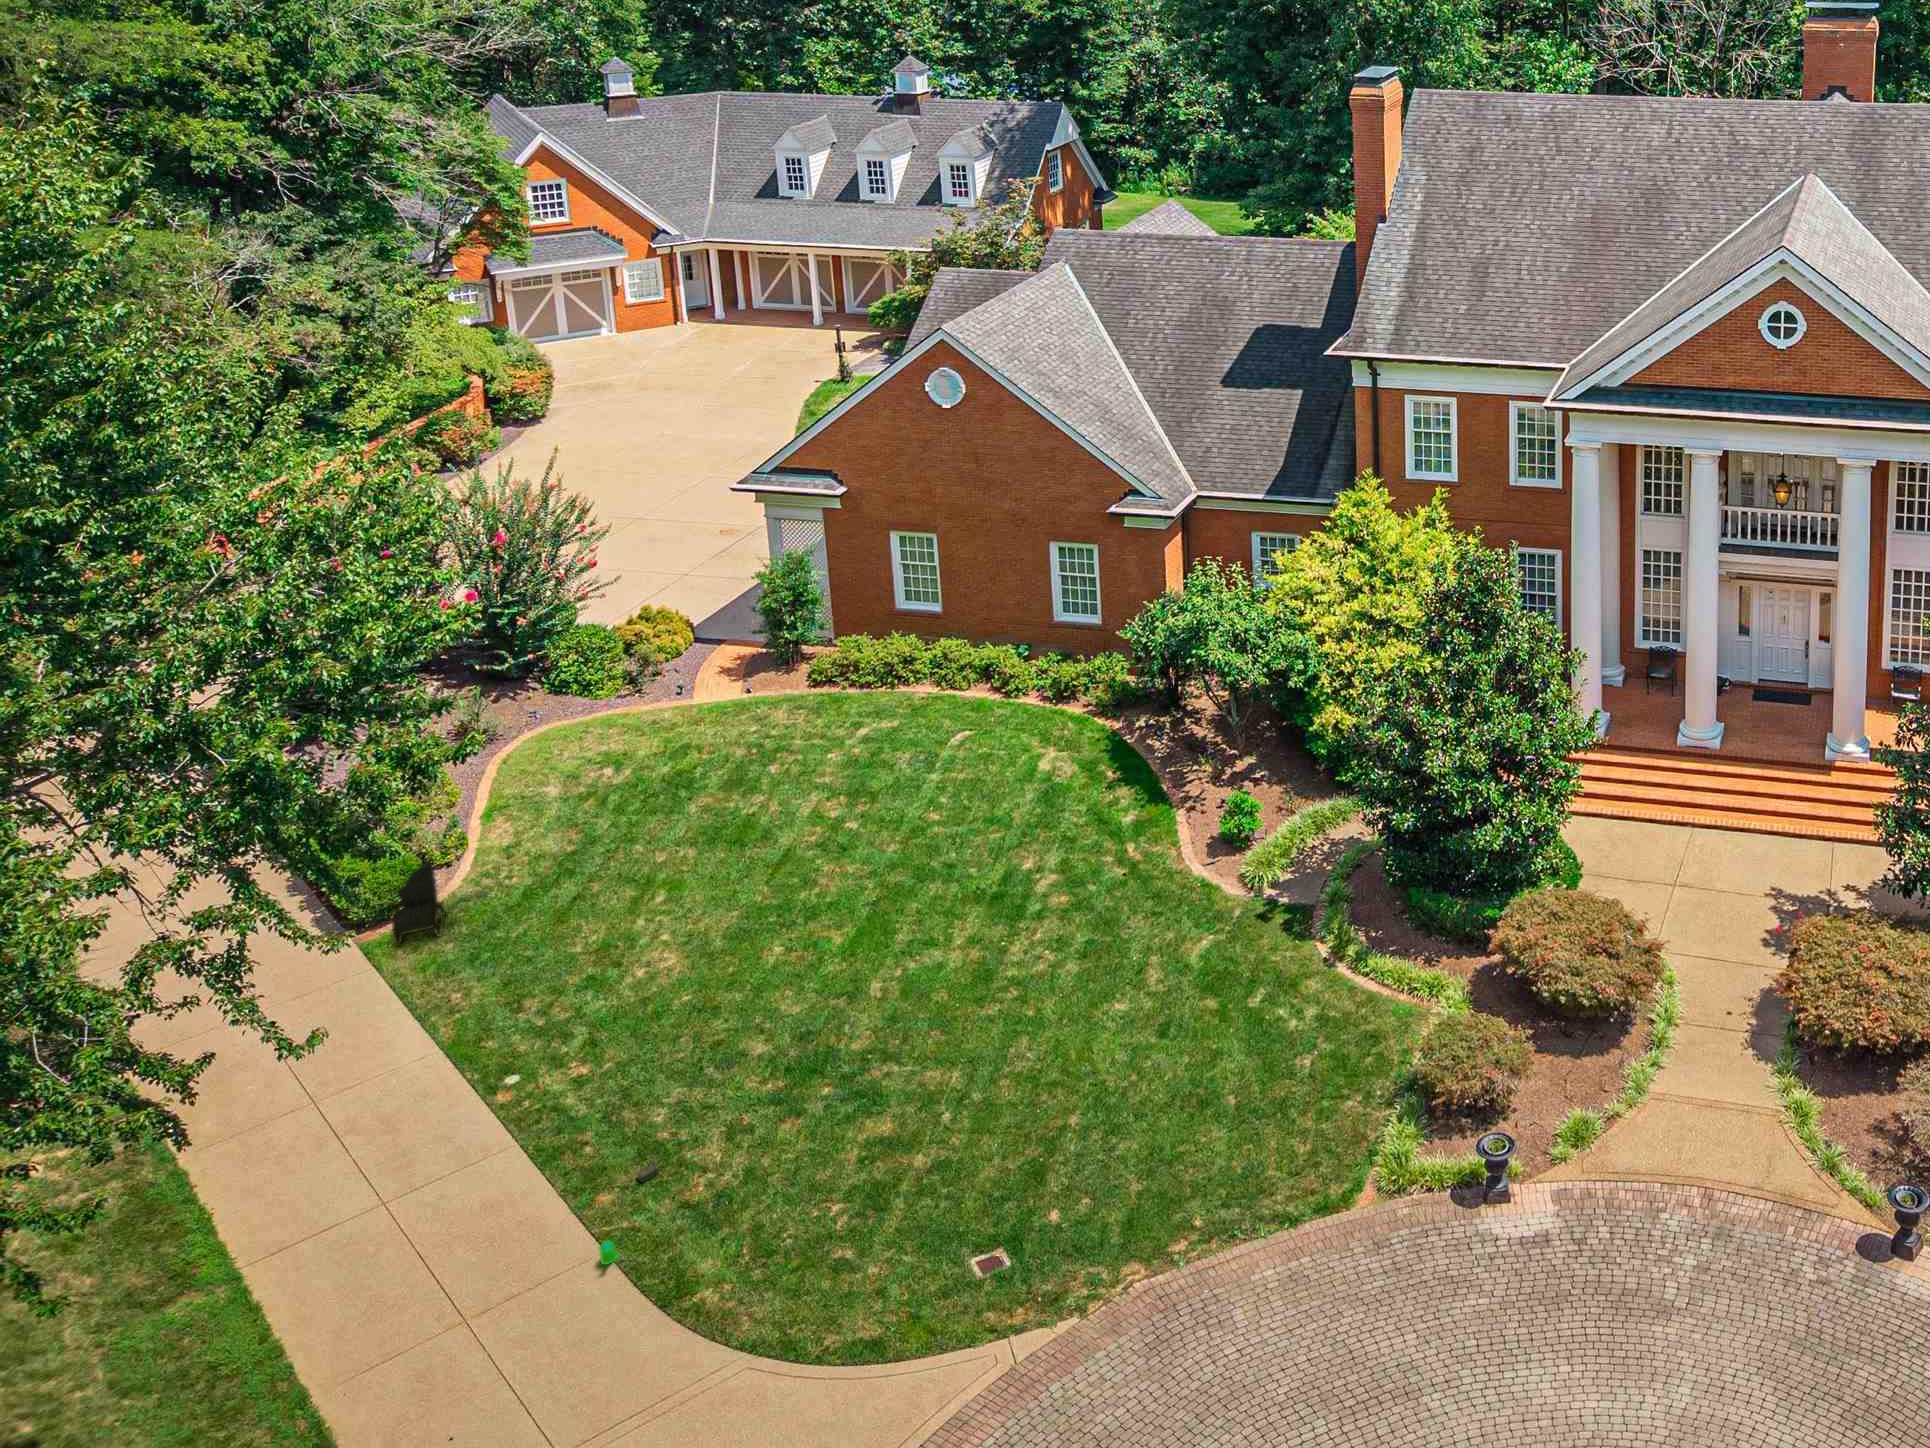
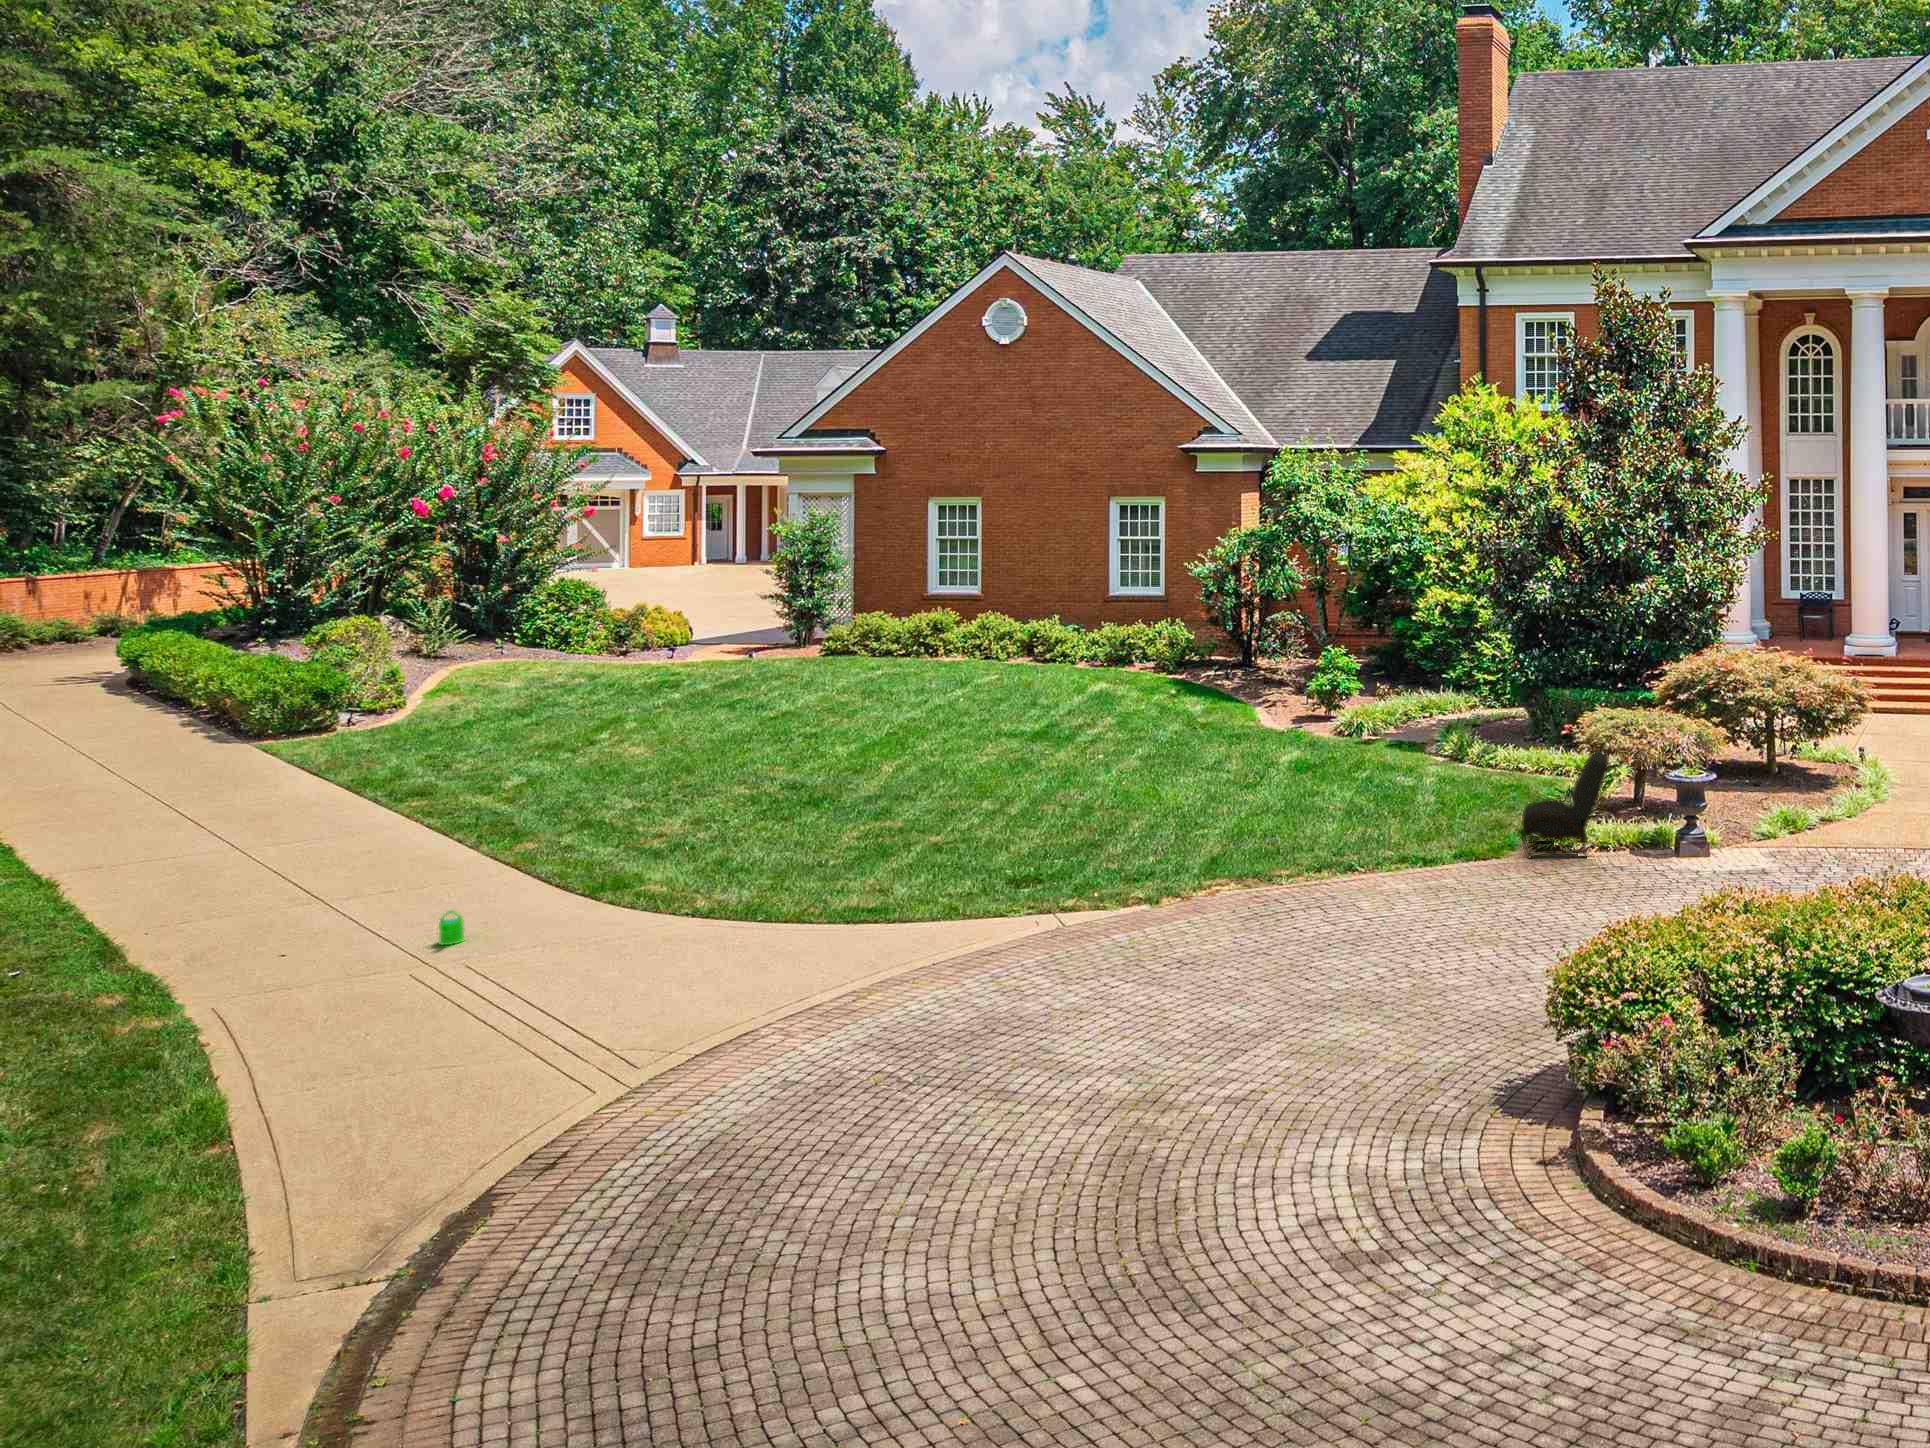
lounge chair: present [392,862,446,946] -> present [1522,751,1609,858]
decorative plant: present [630,1156,659,1182] -> none [501,862,549,897]

